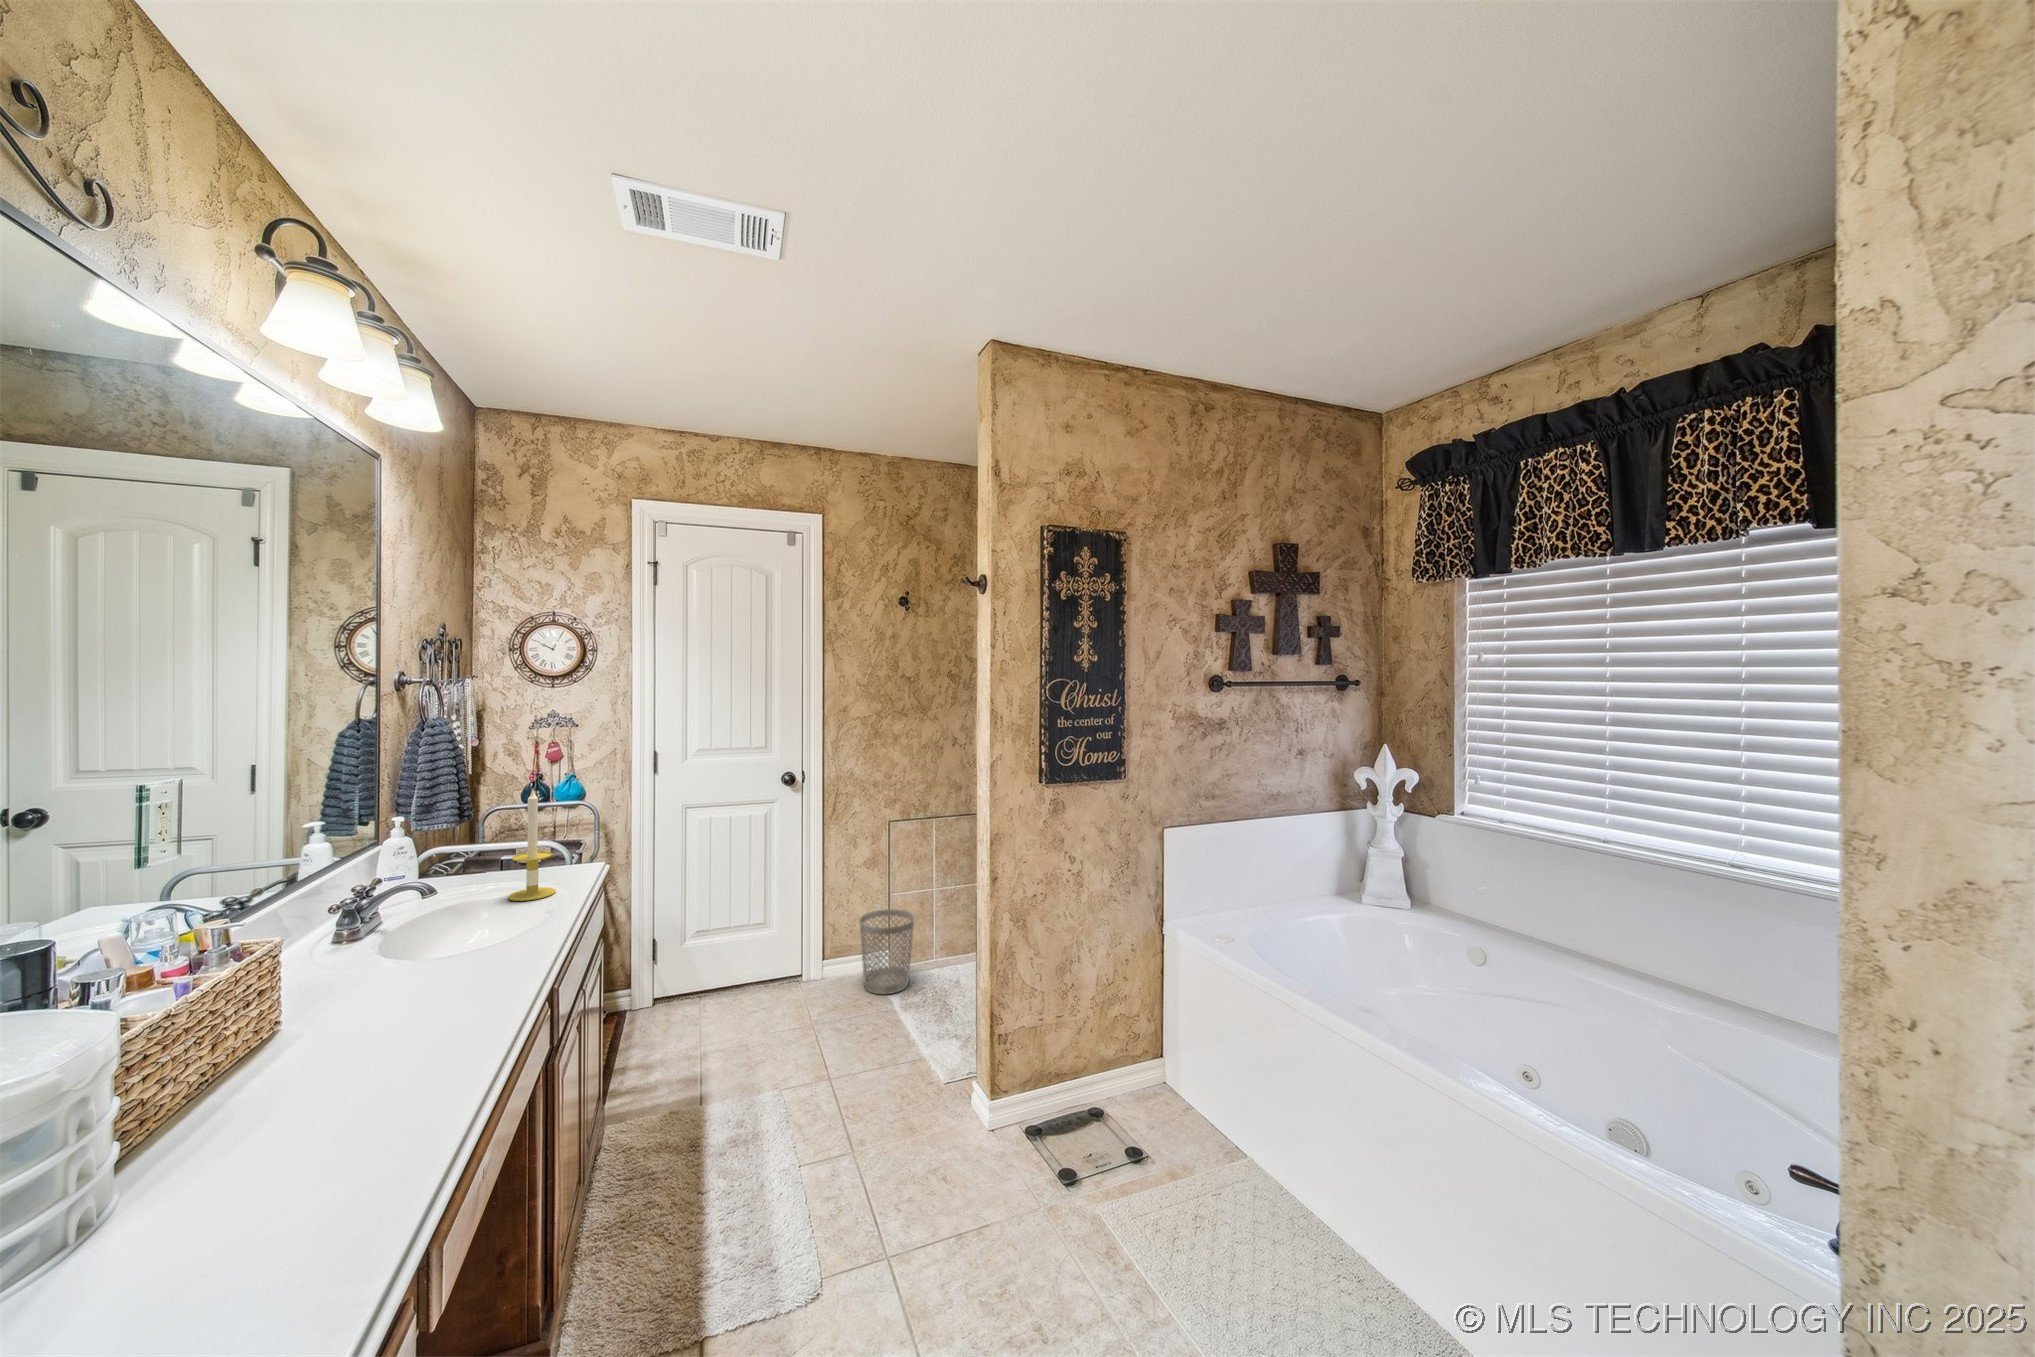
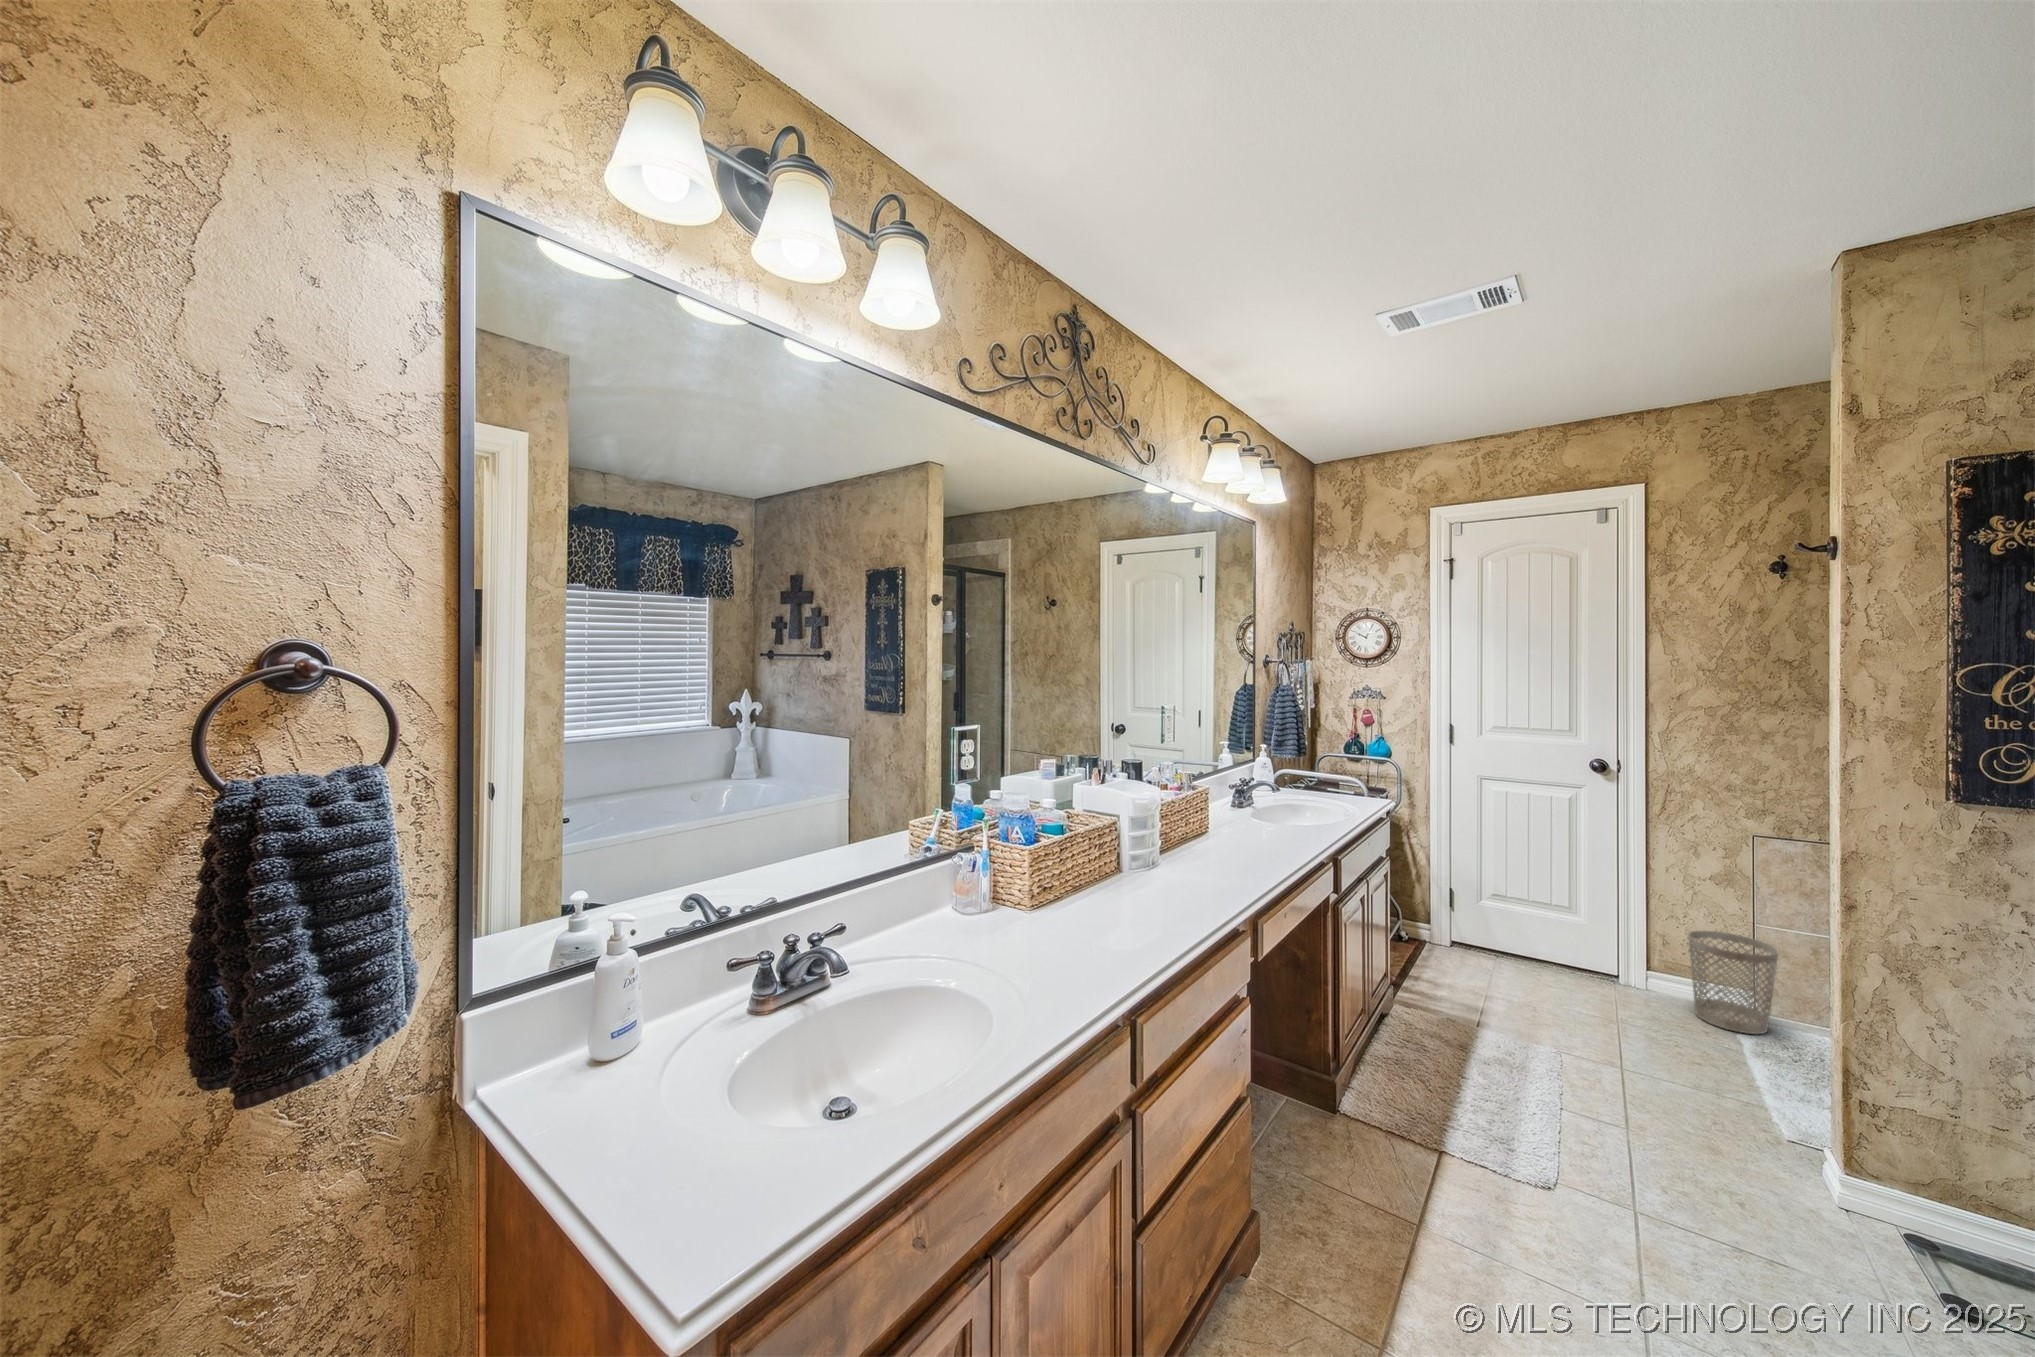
candle: present [508,790,556,901] -> none [1322,732,1352,809]

